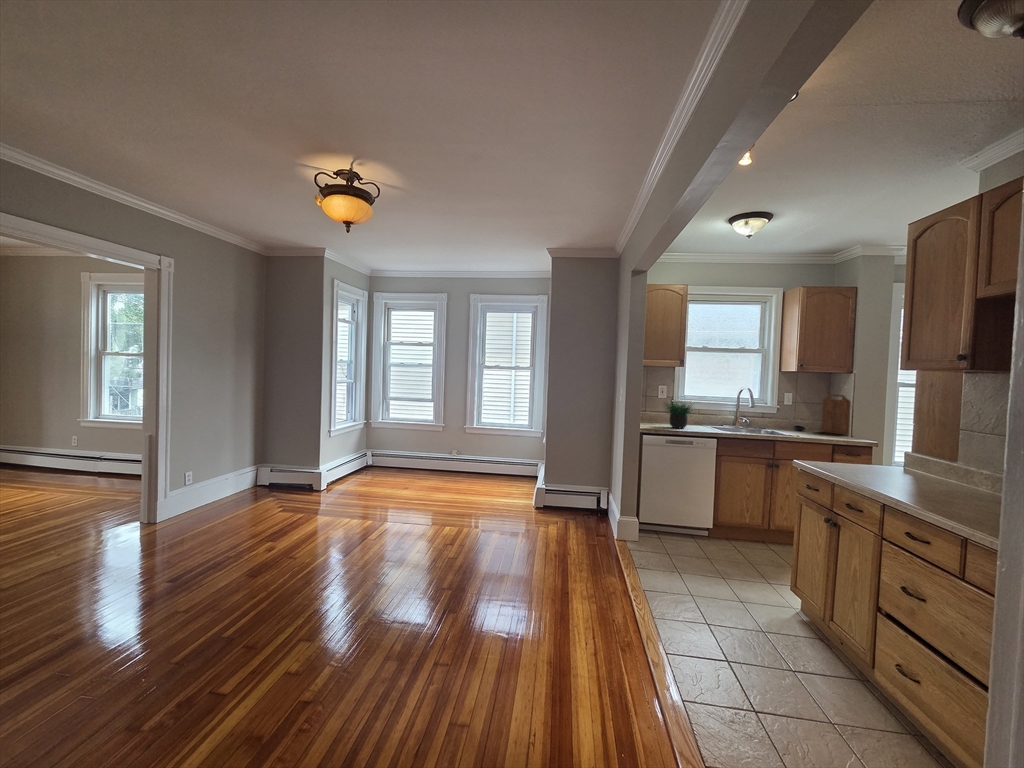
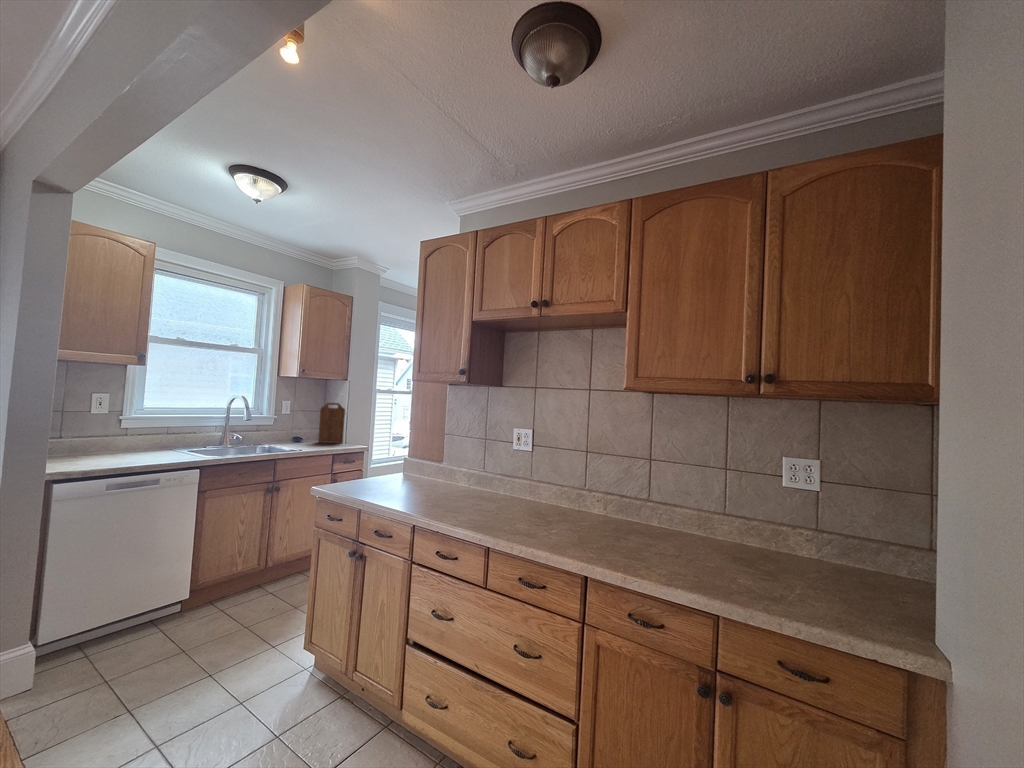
potted plant: present [666,401,692,428] -> none [91,398,170,460]

